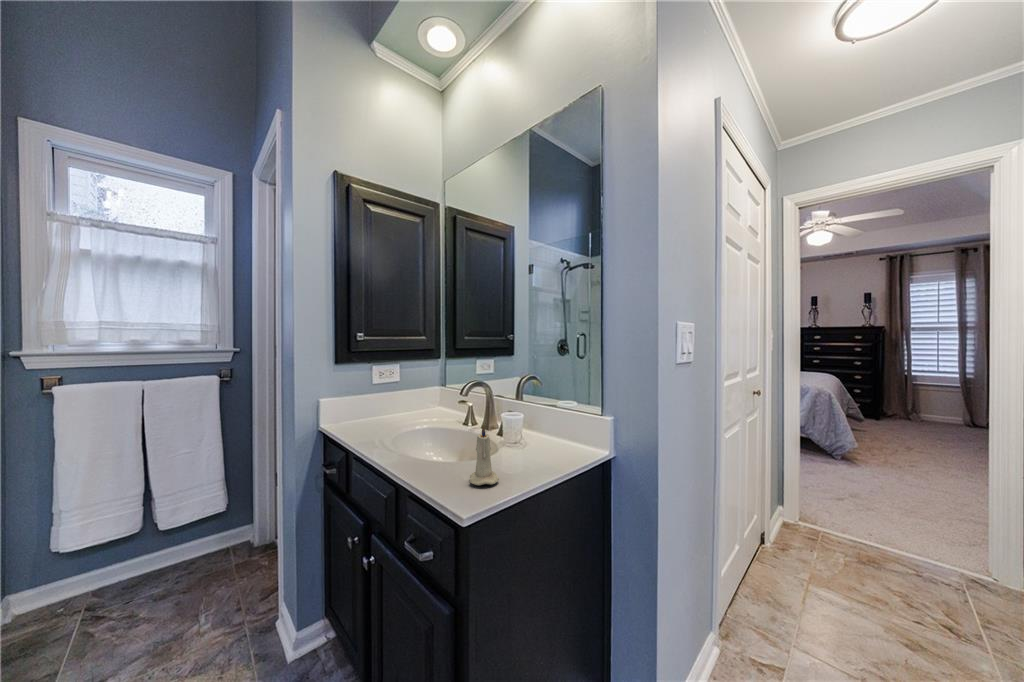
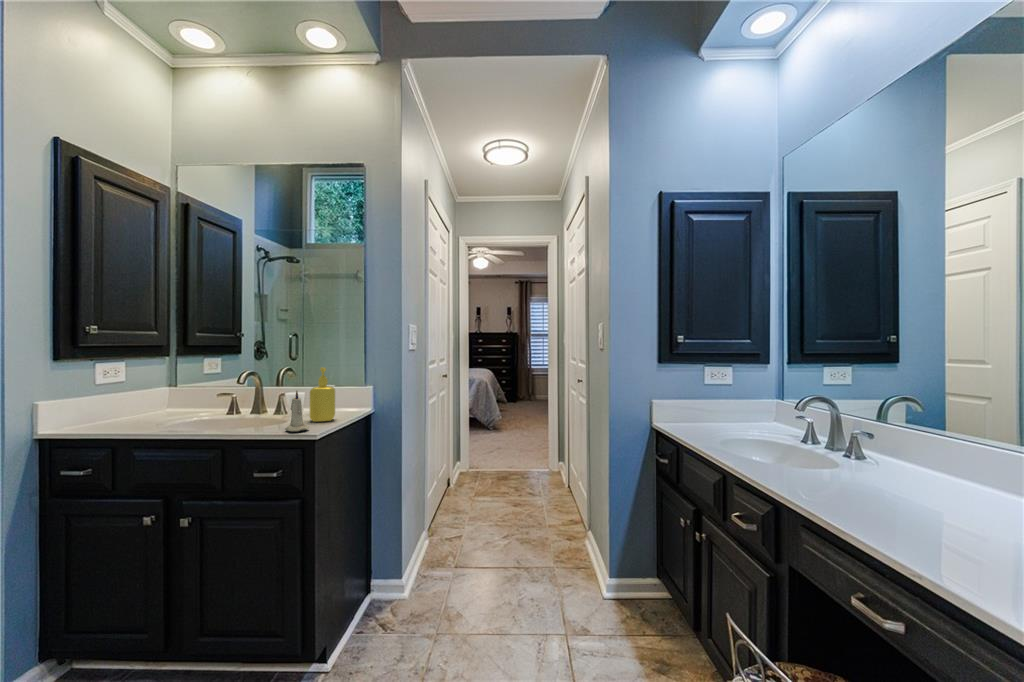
soap dispenser: none [517,388,553,467] -> present [310,367,335,422]

